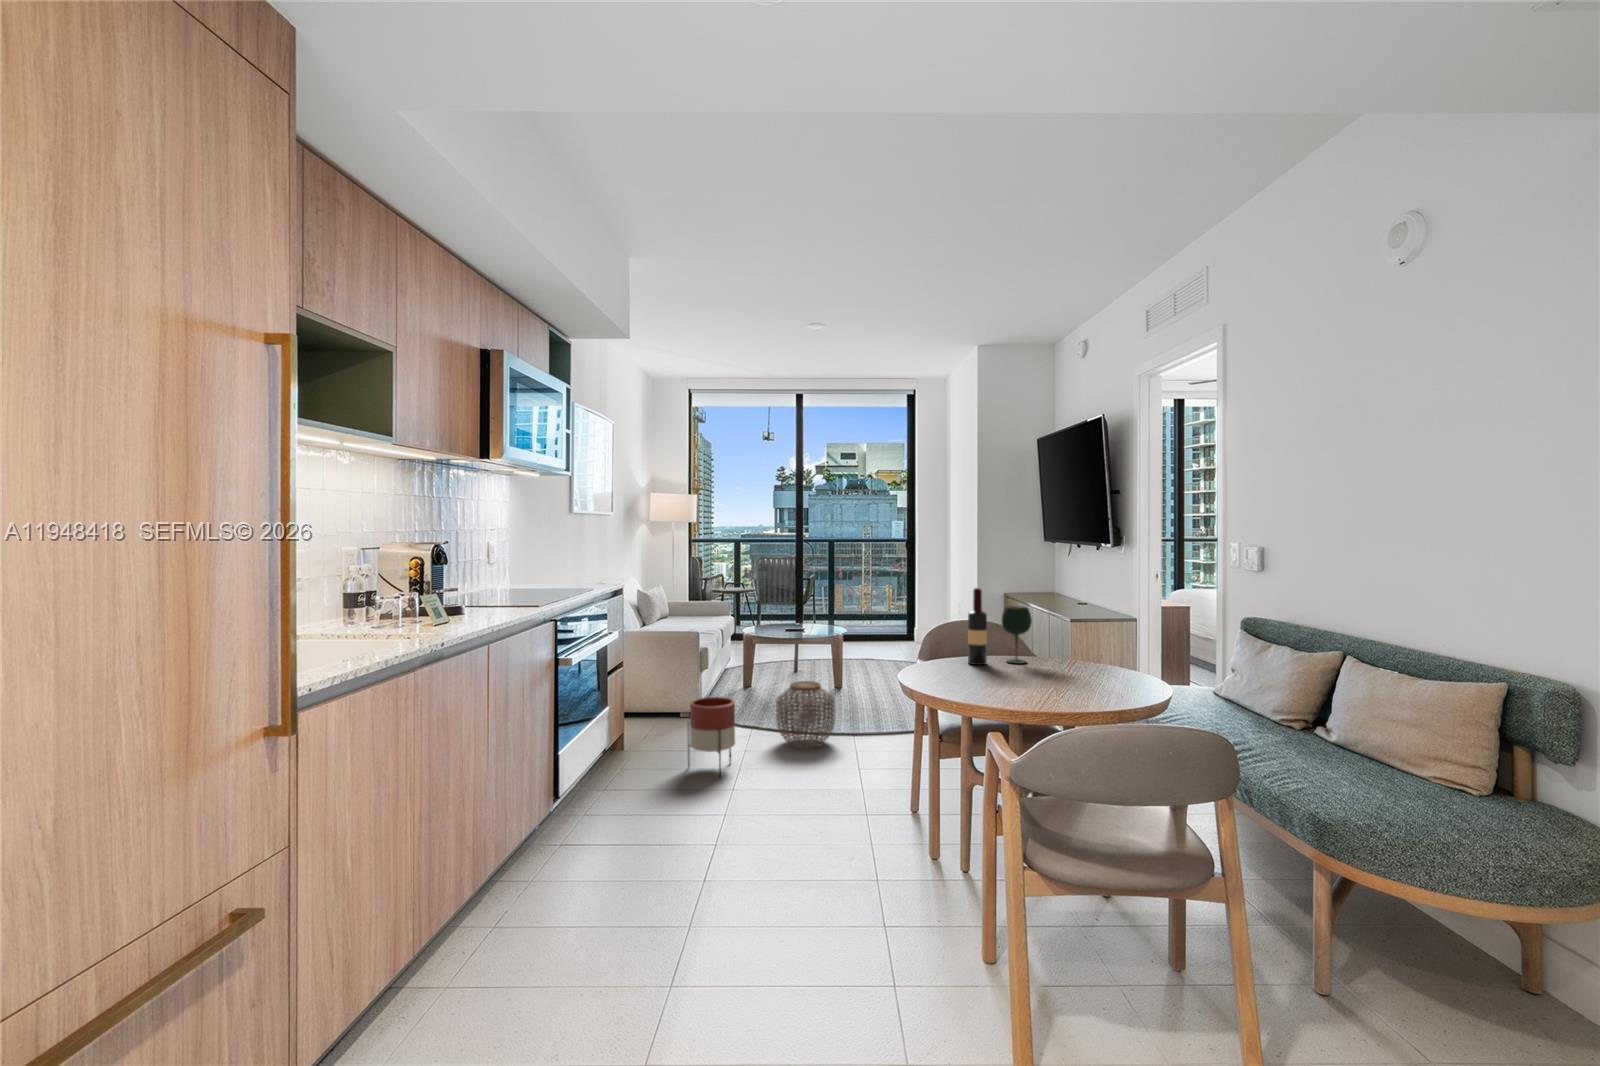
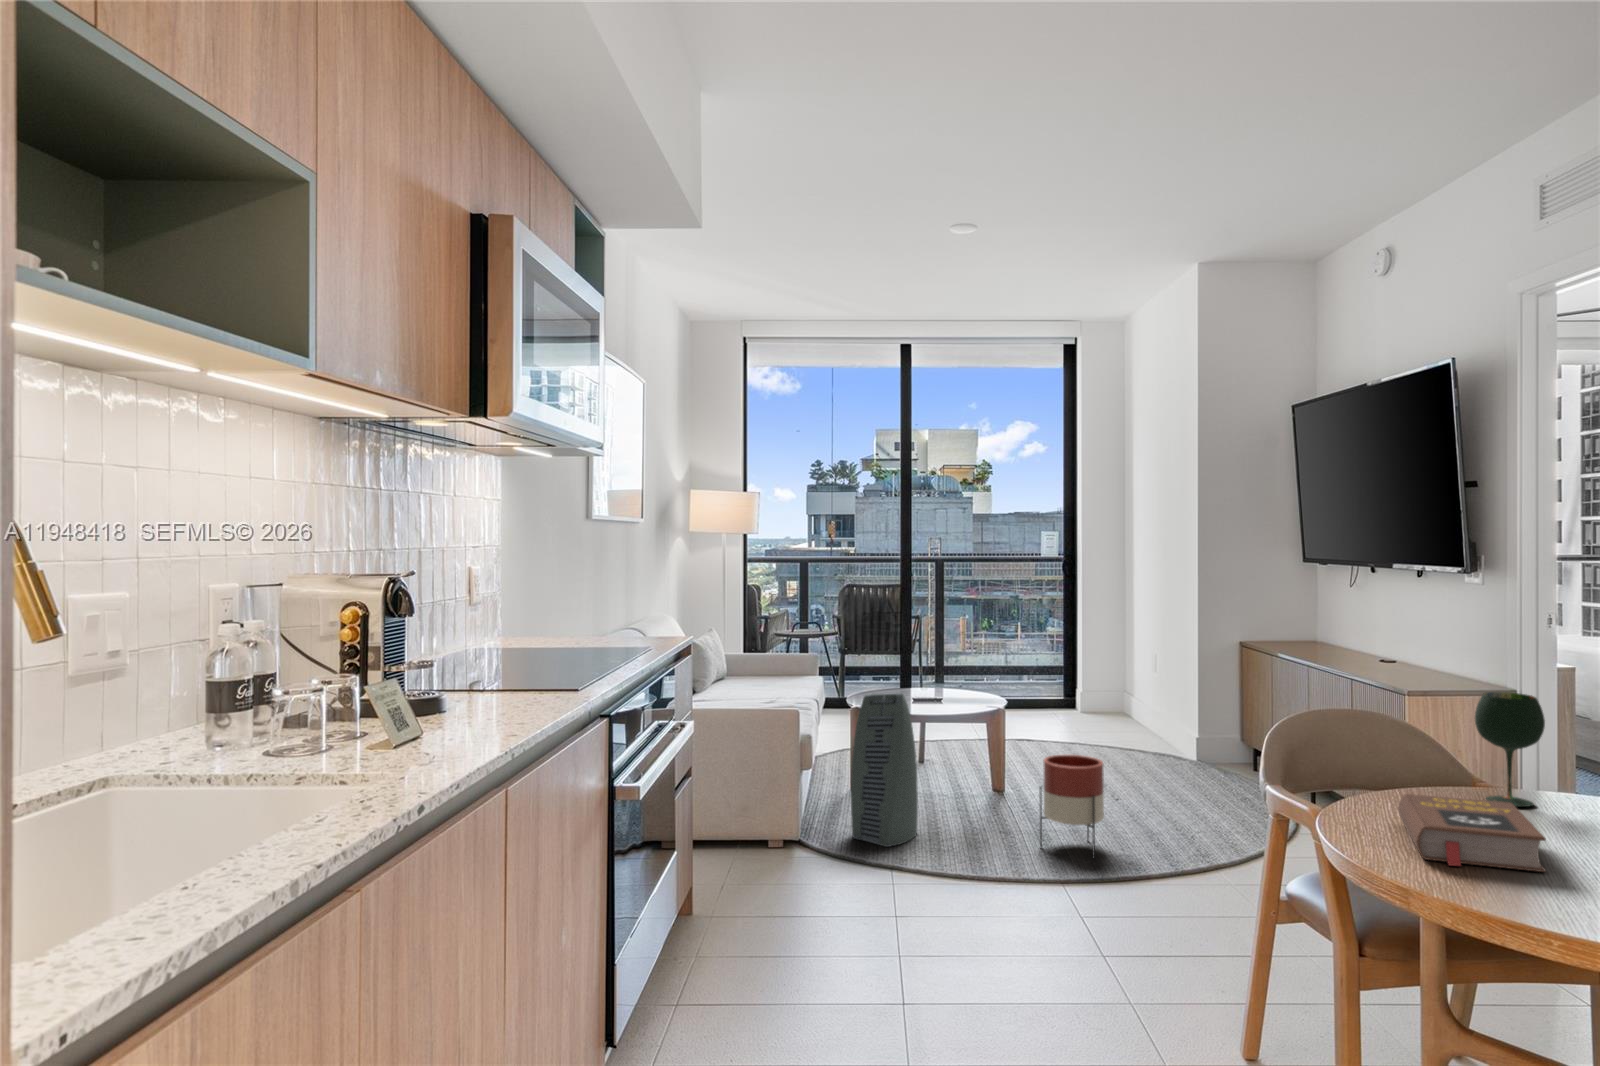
wine bottle: present [968,588,987,665] -> none [1416,658,1459,811]
air purifier: none [734,622,777,716] -> present [851,693,918,847]
book: none [934,654,995,685] -> present [1398,794,1546,872]
woven basket: present [776,681,835,749] -> none [946,799,1047,918]
planter: present [688,697,735,776] -> present [1040,755,1104,858]

